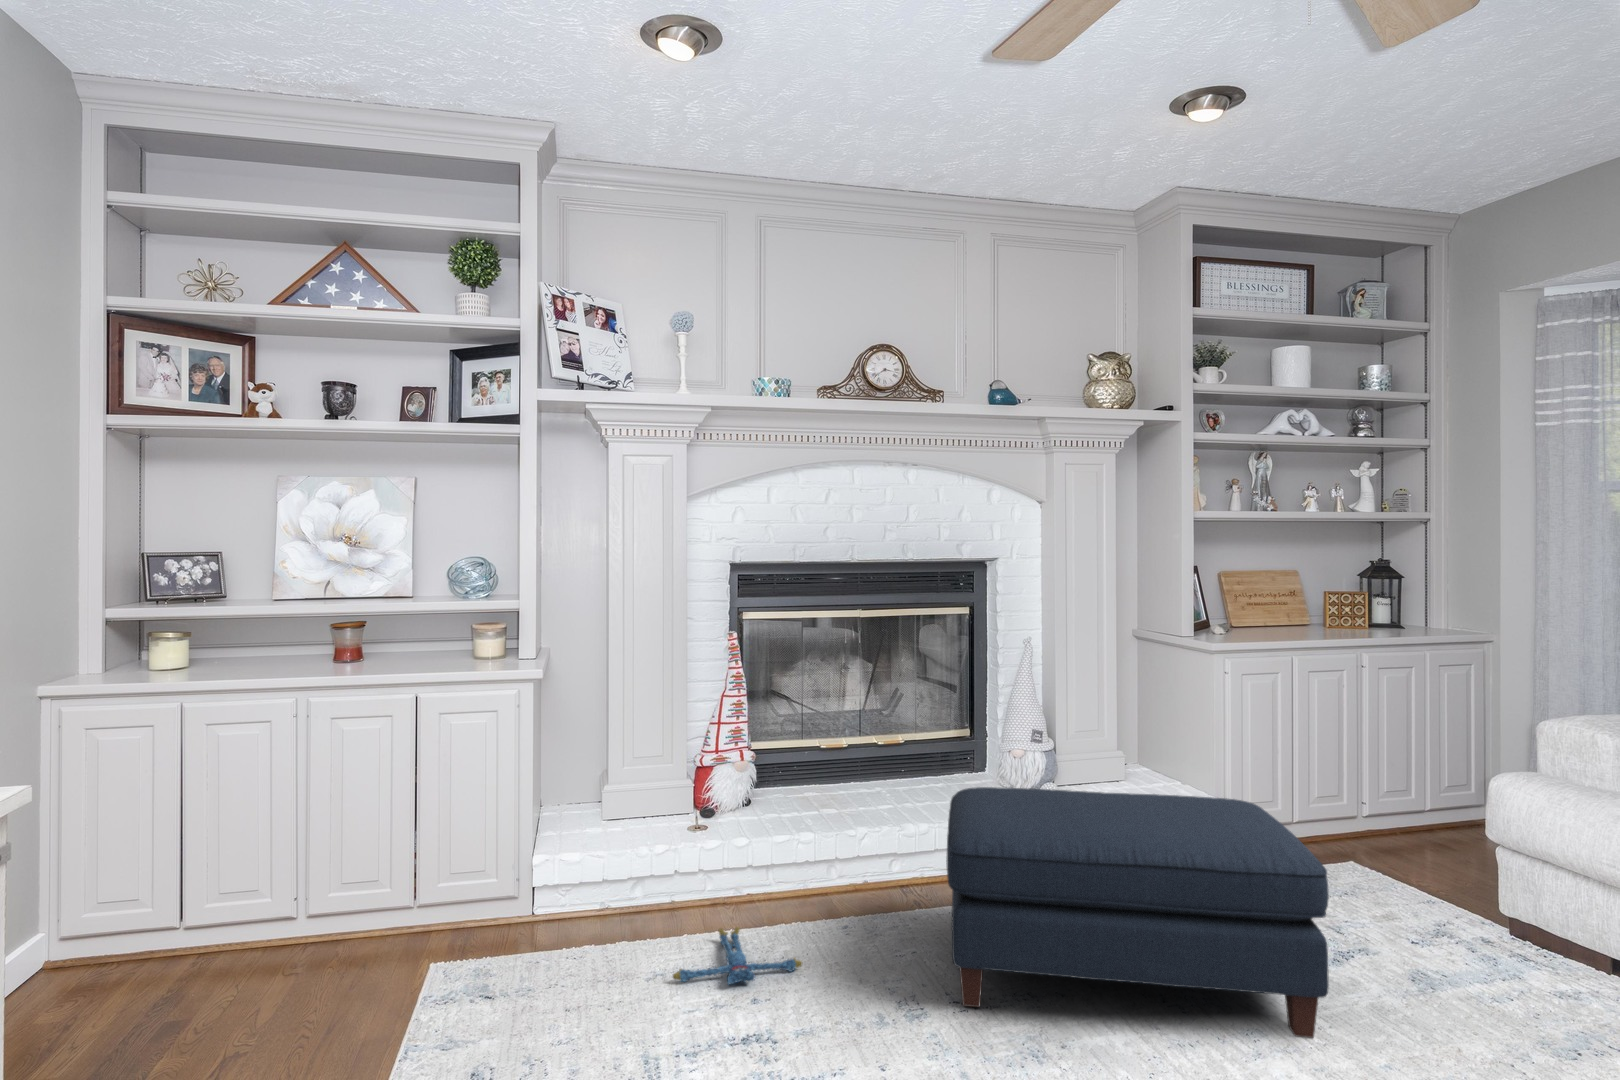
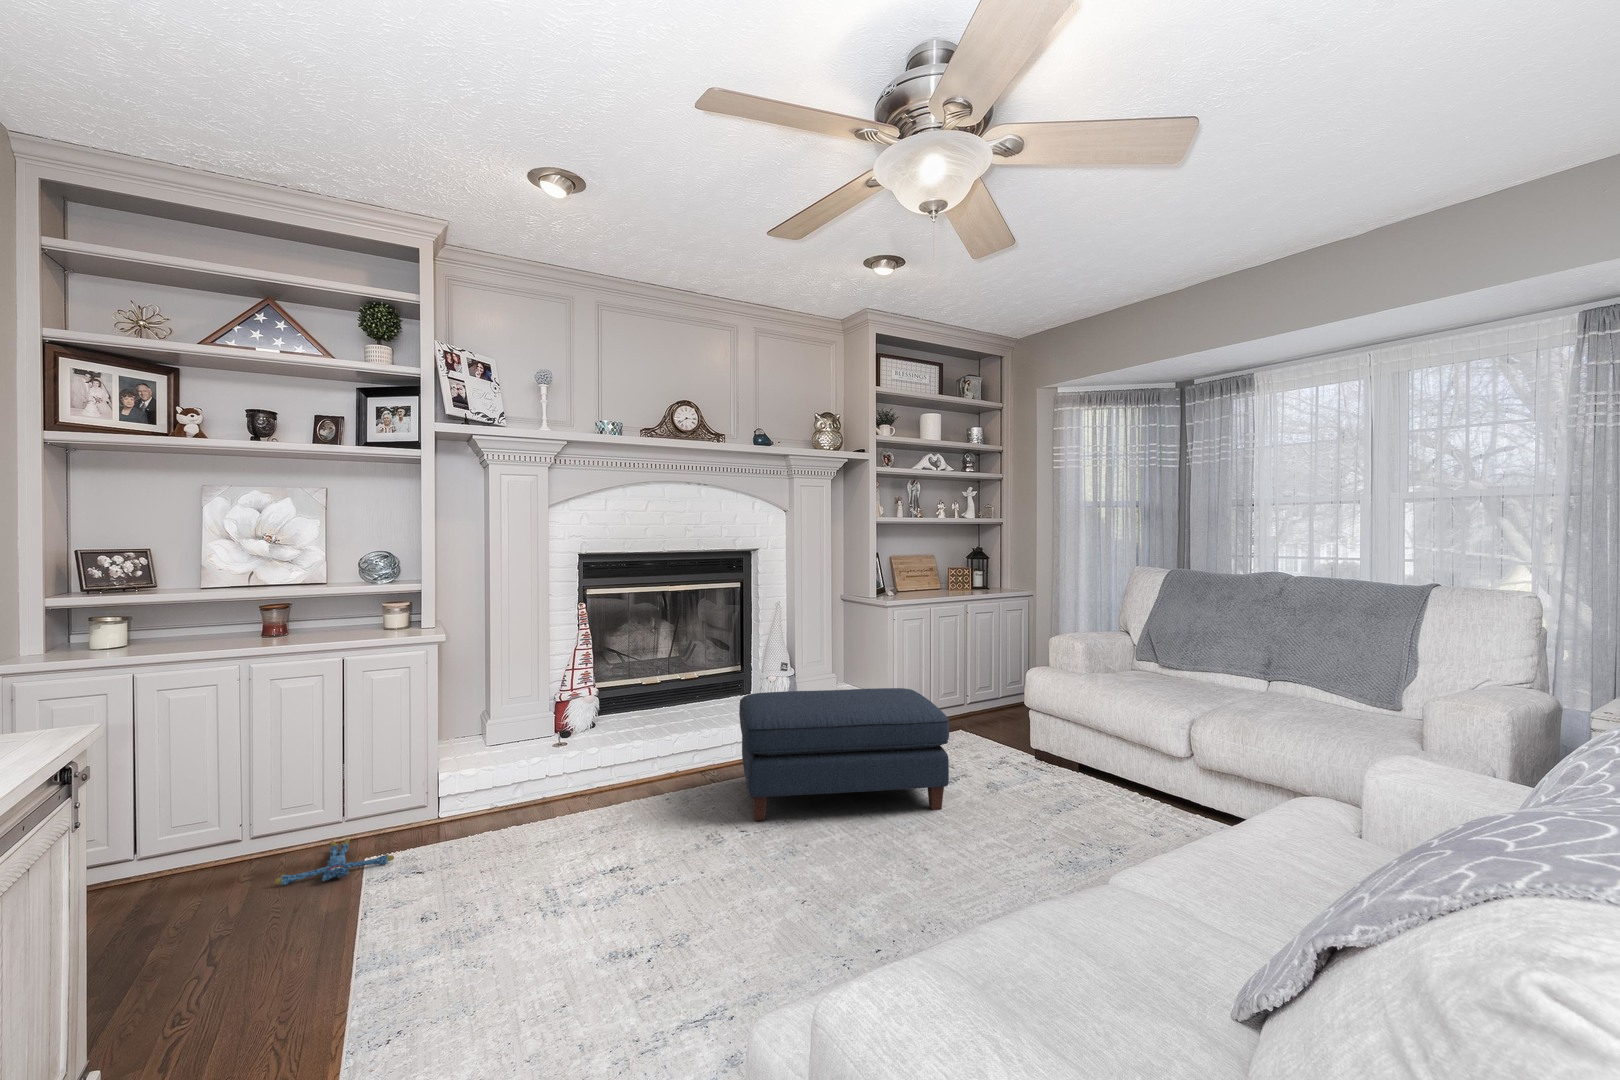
plush toy: present [673,927,802,985] -> present [275,838,394,885]

